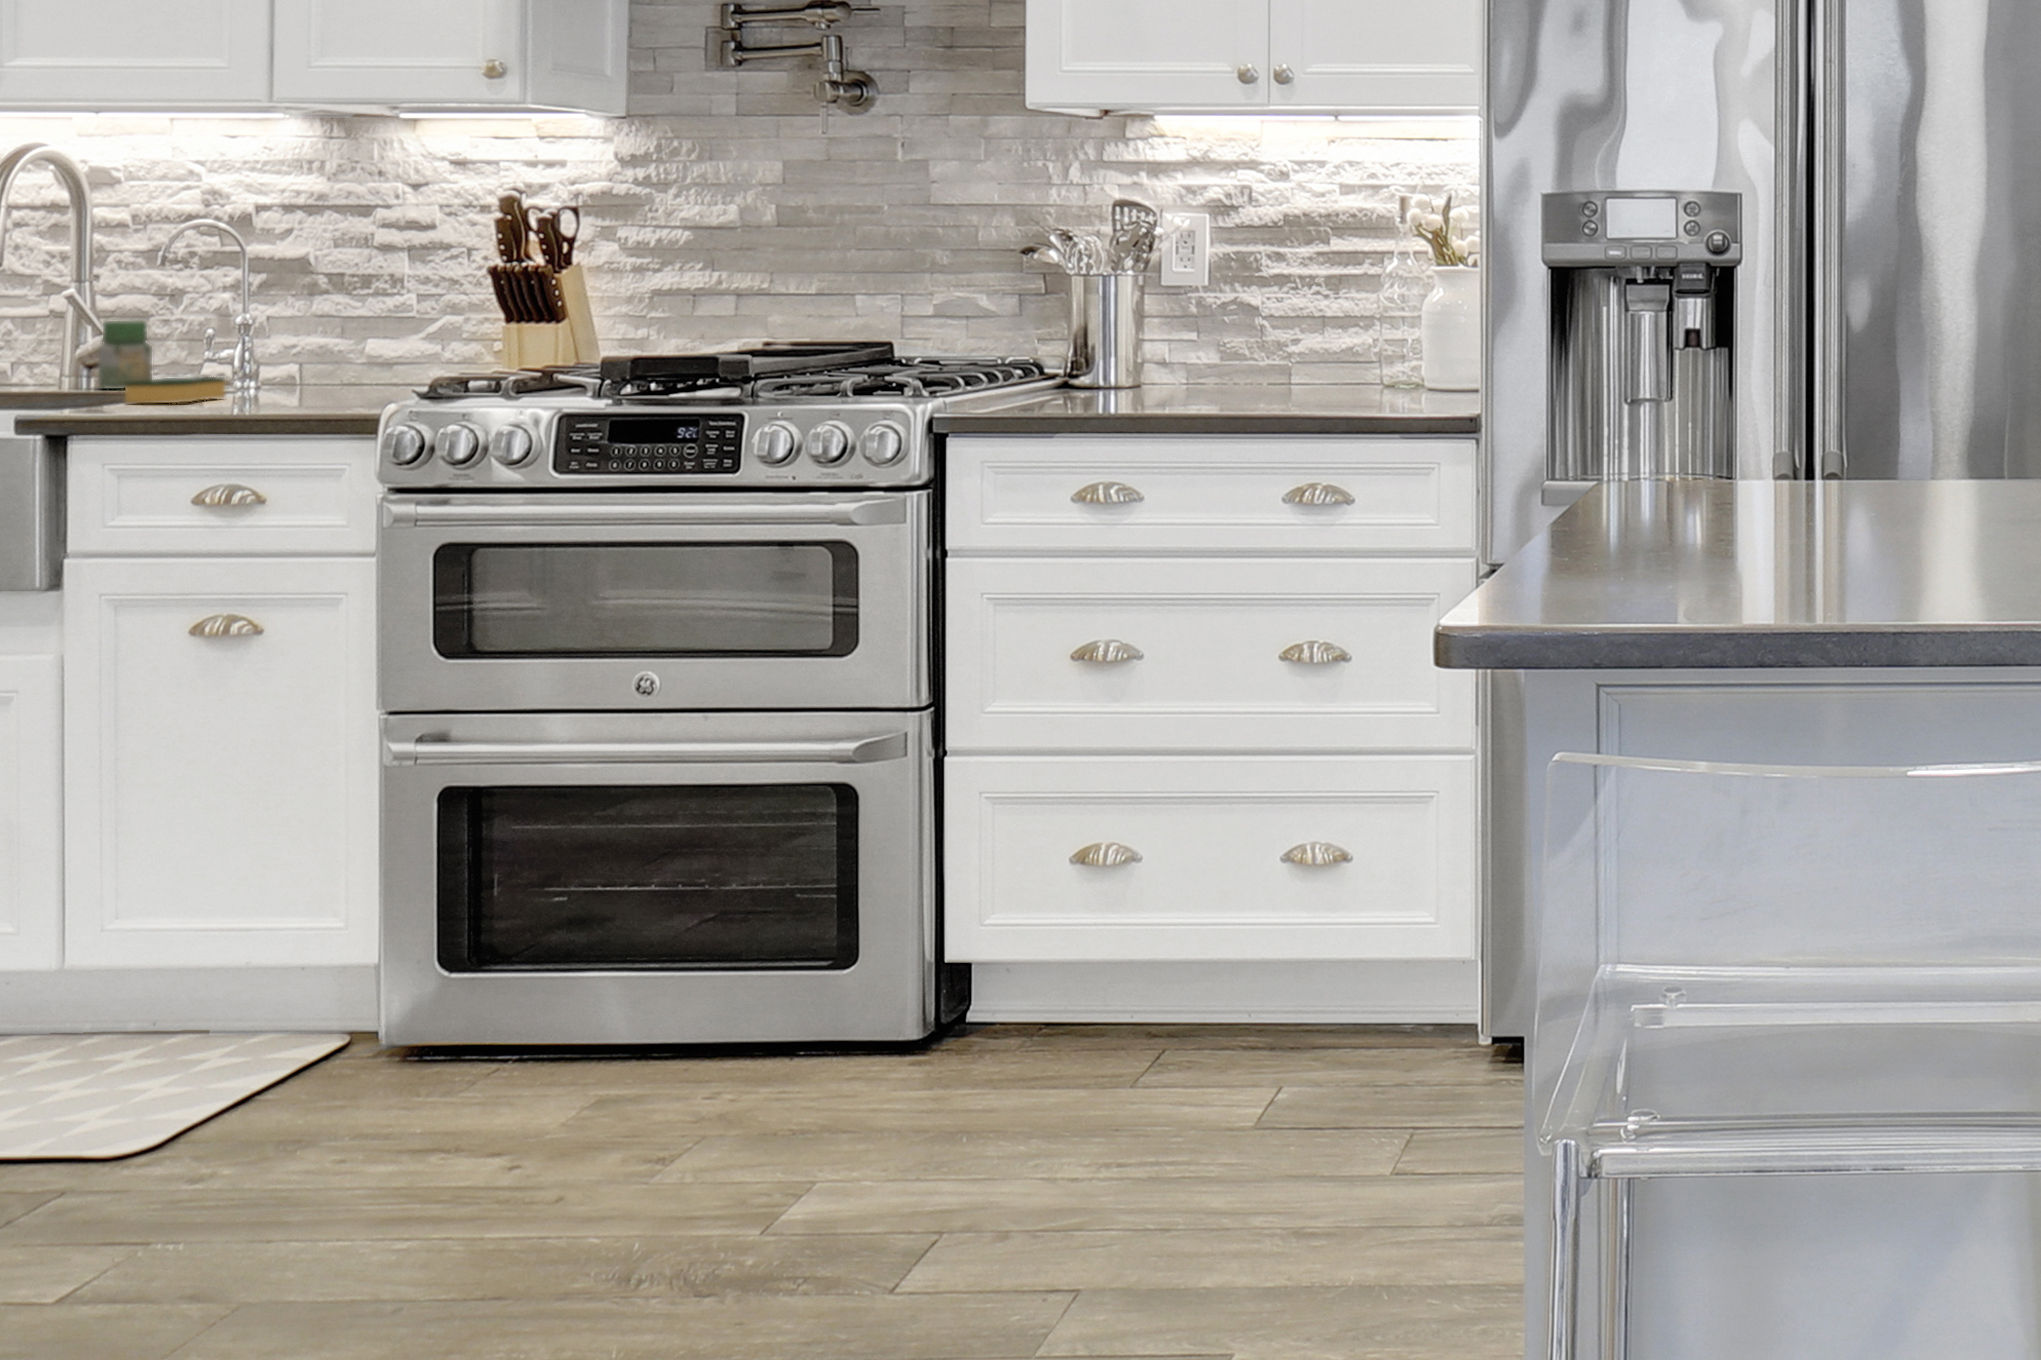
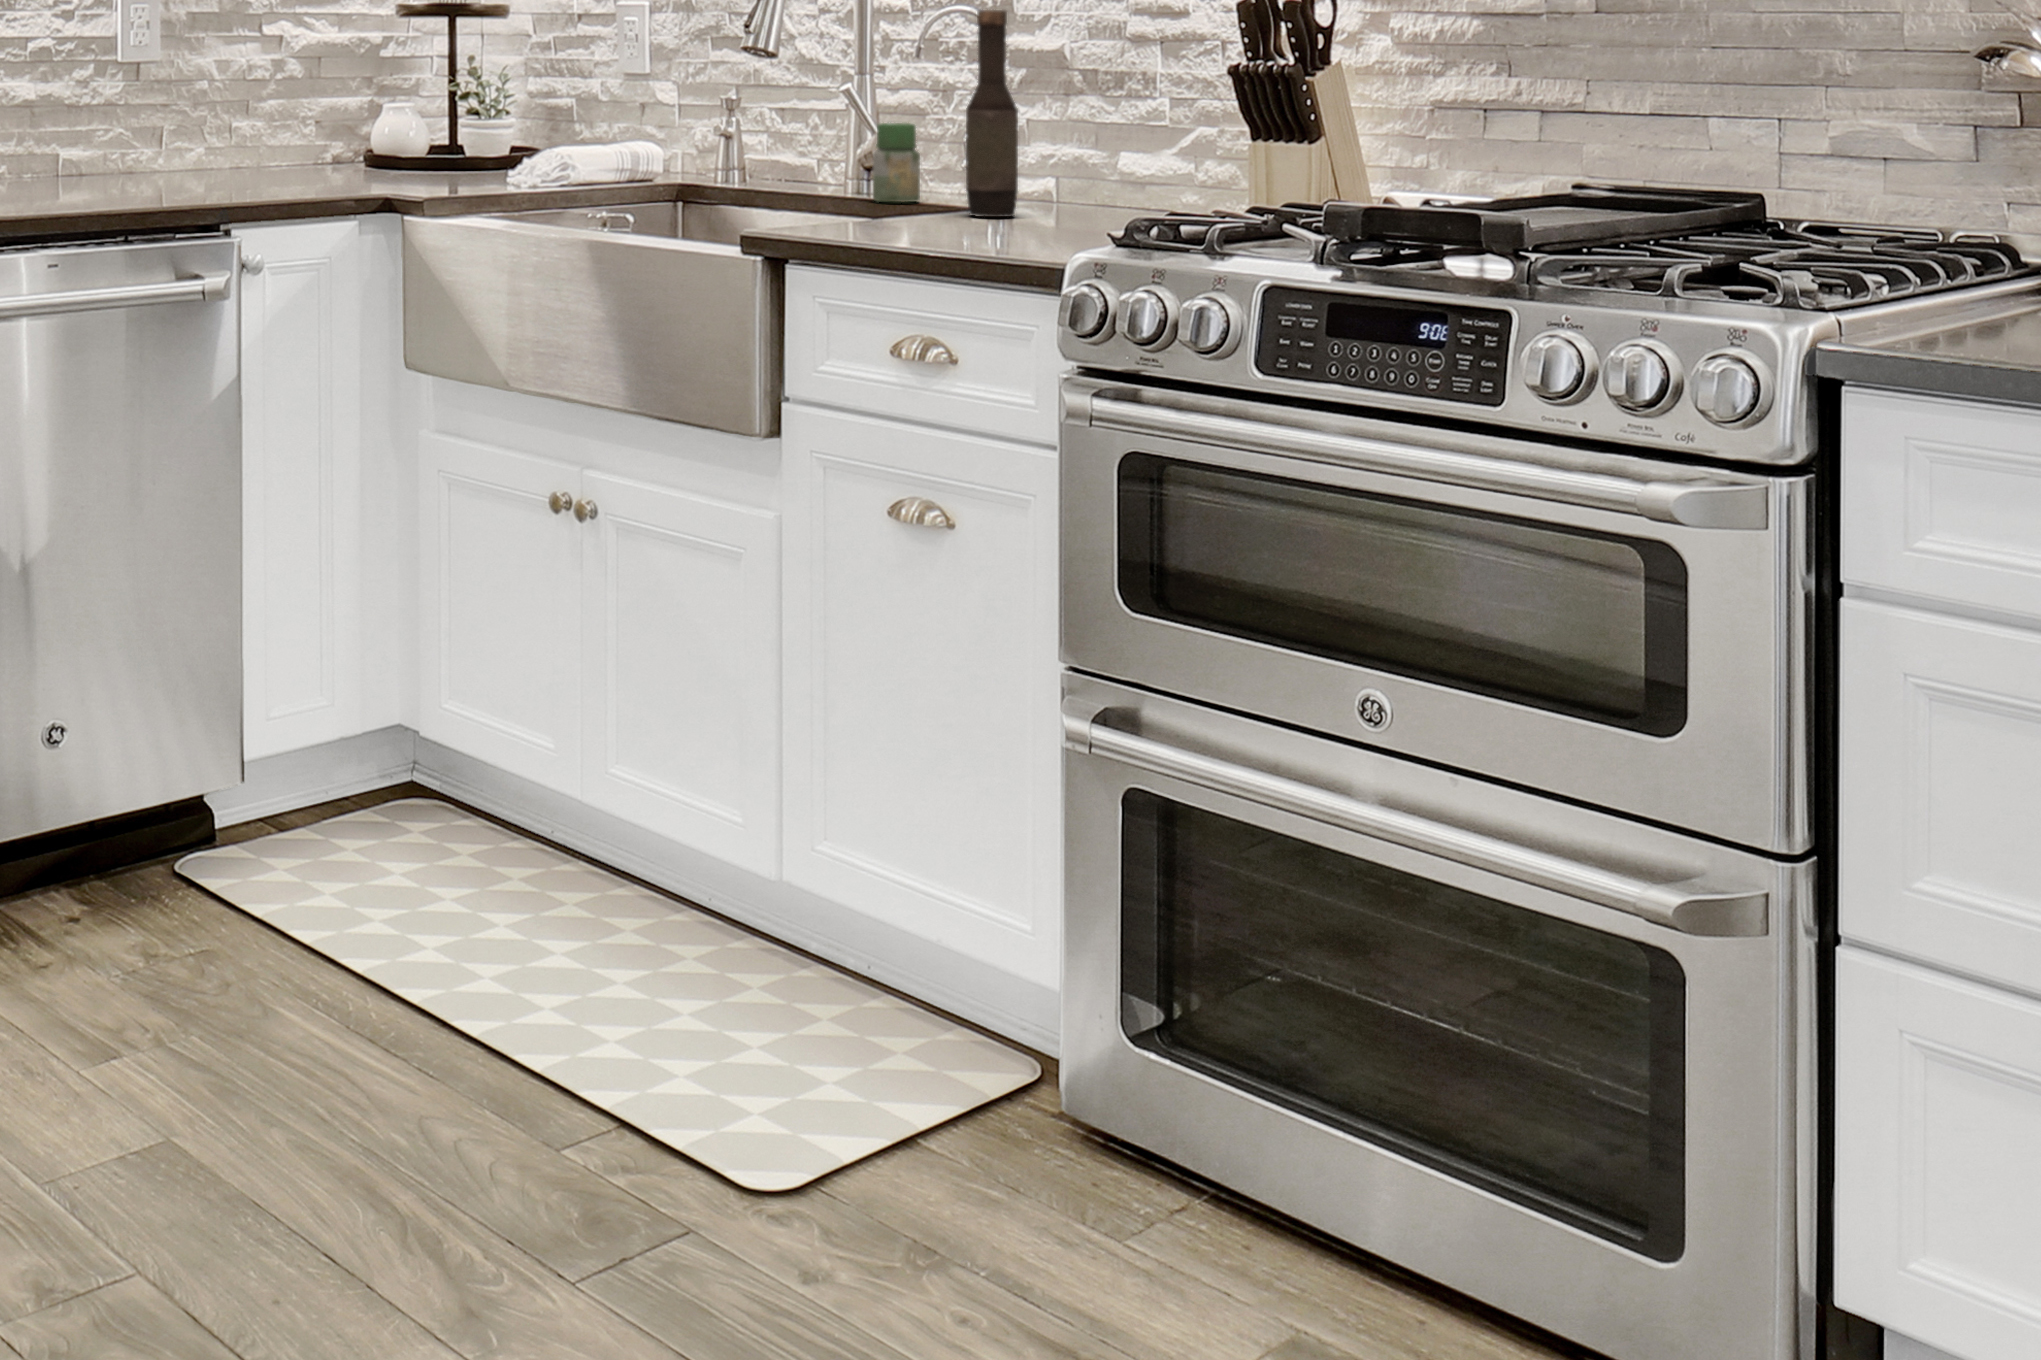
bottle: none [214,224,270,393] -> present [966,10,1018,217]
sponge: present [125,377,225,403] -> none [871,195,967,227]

